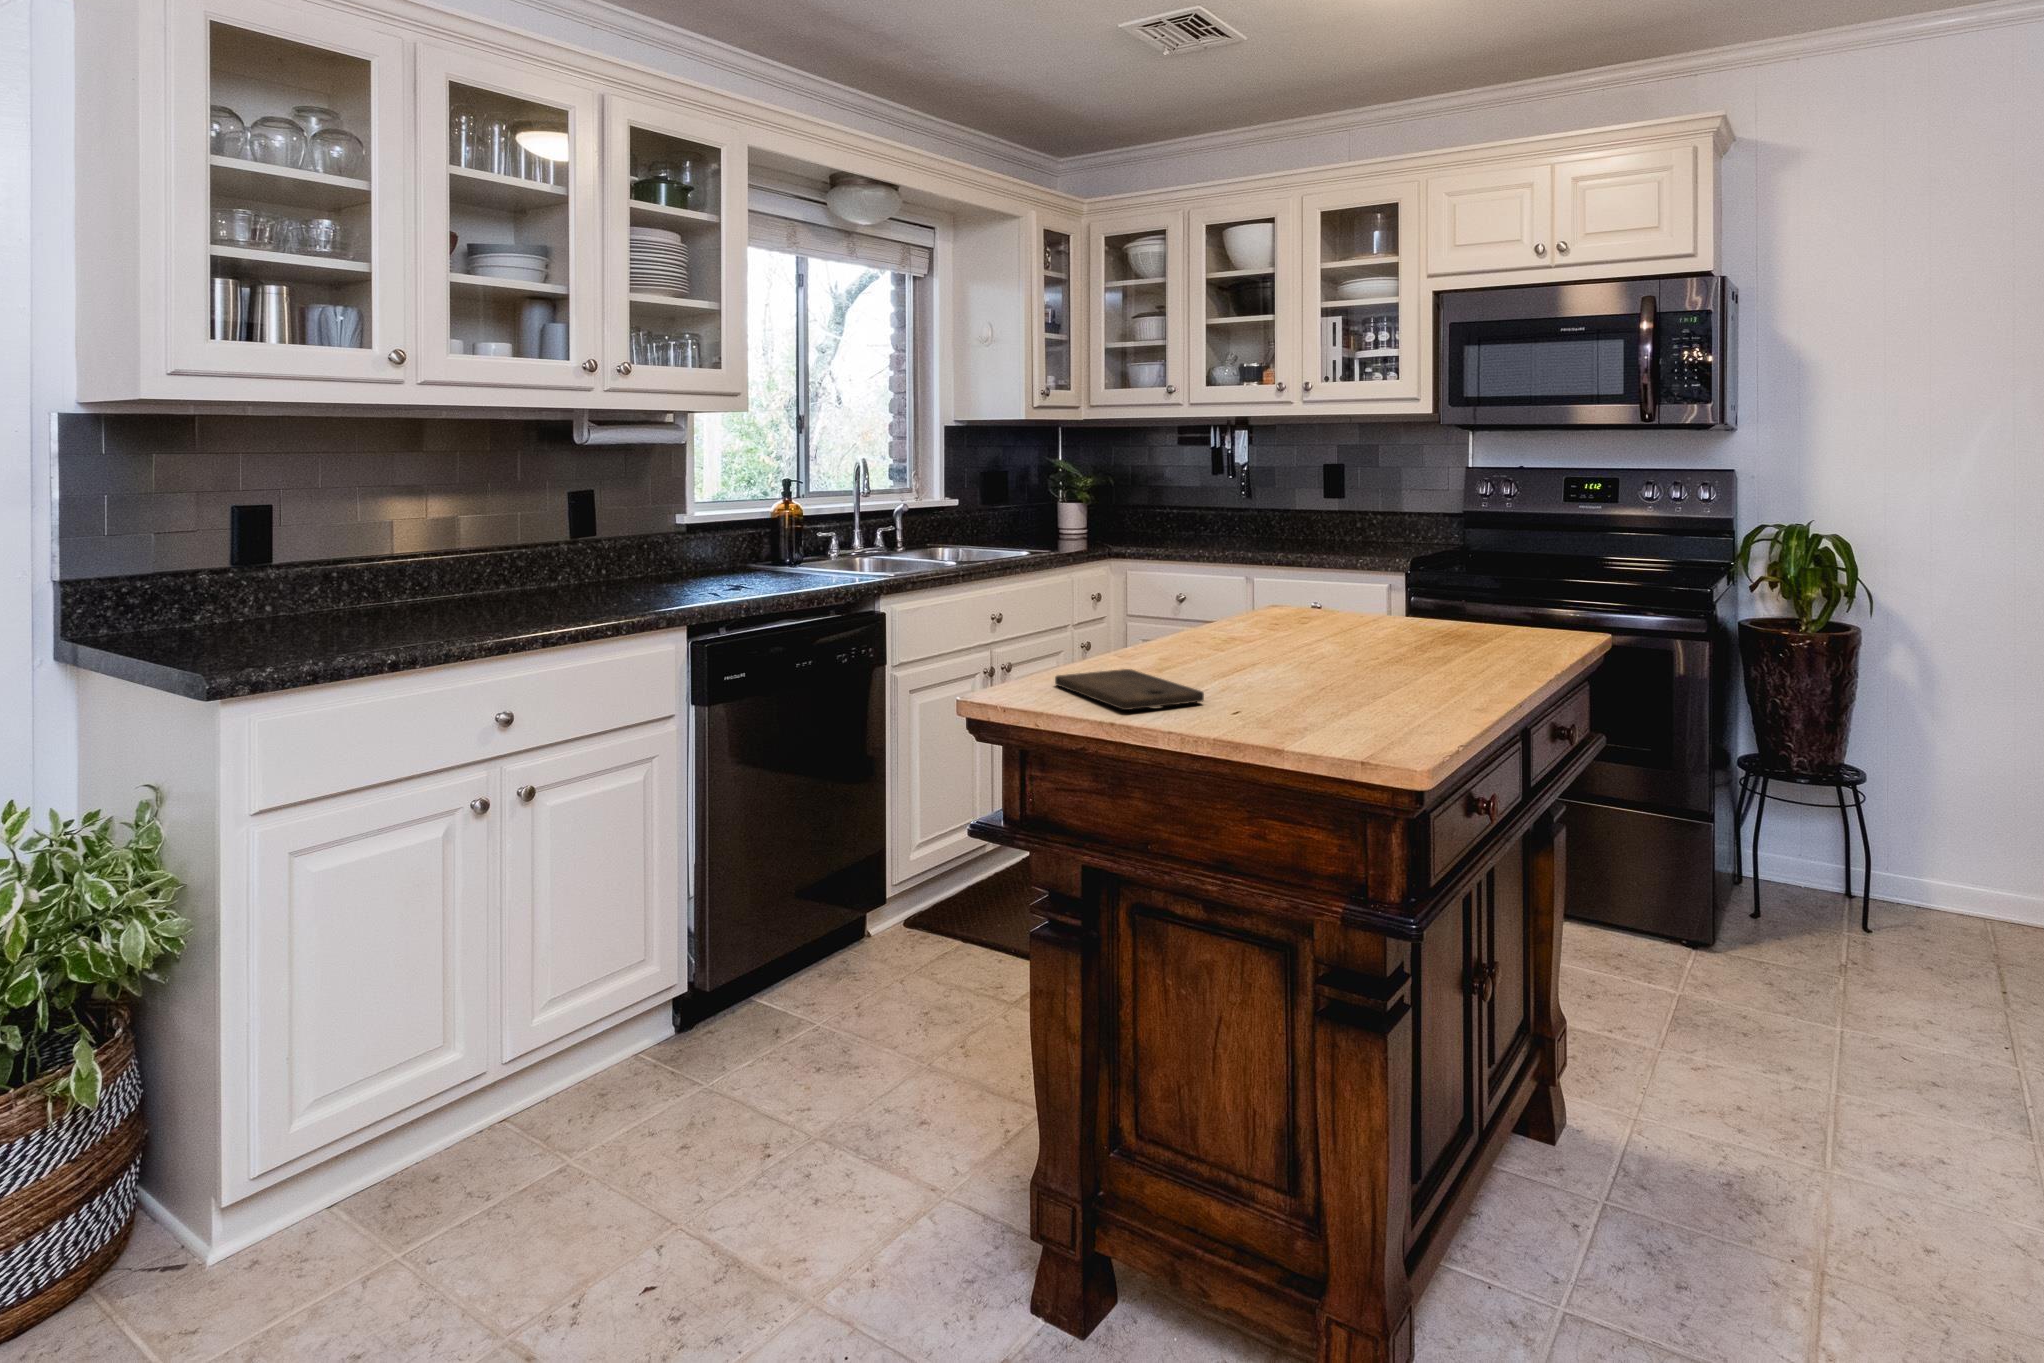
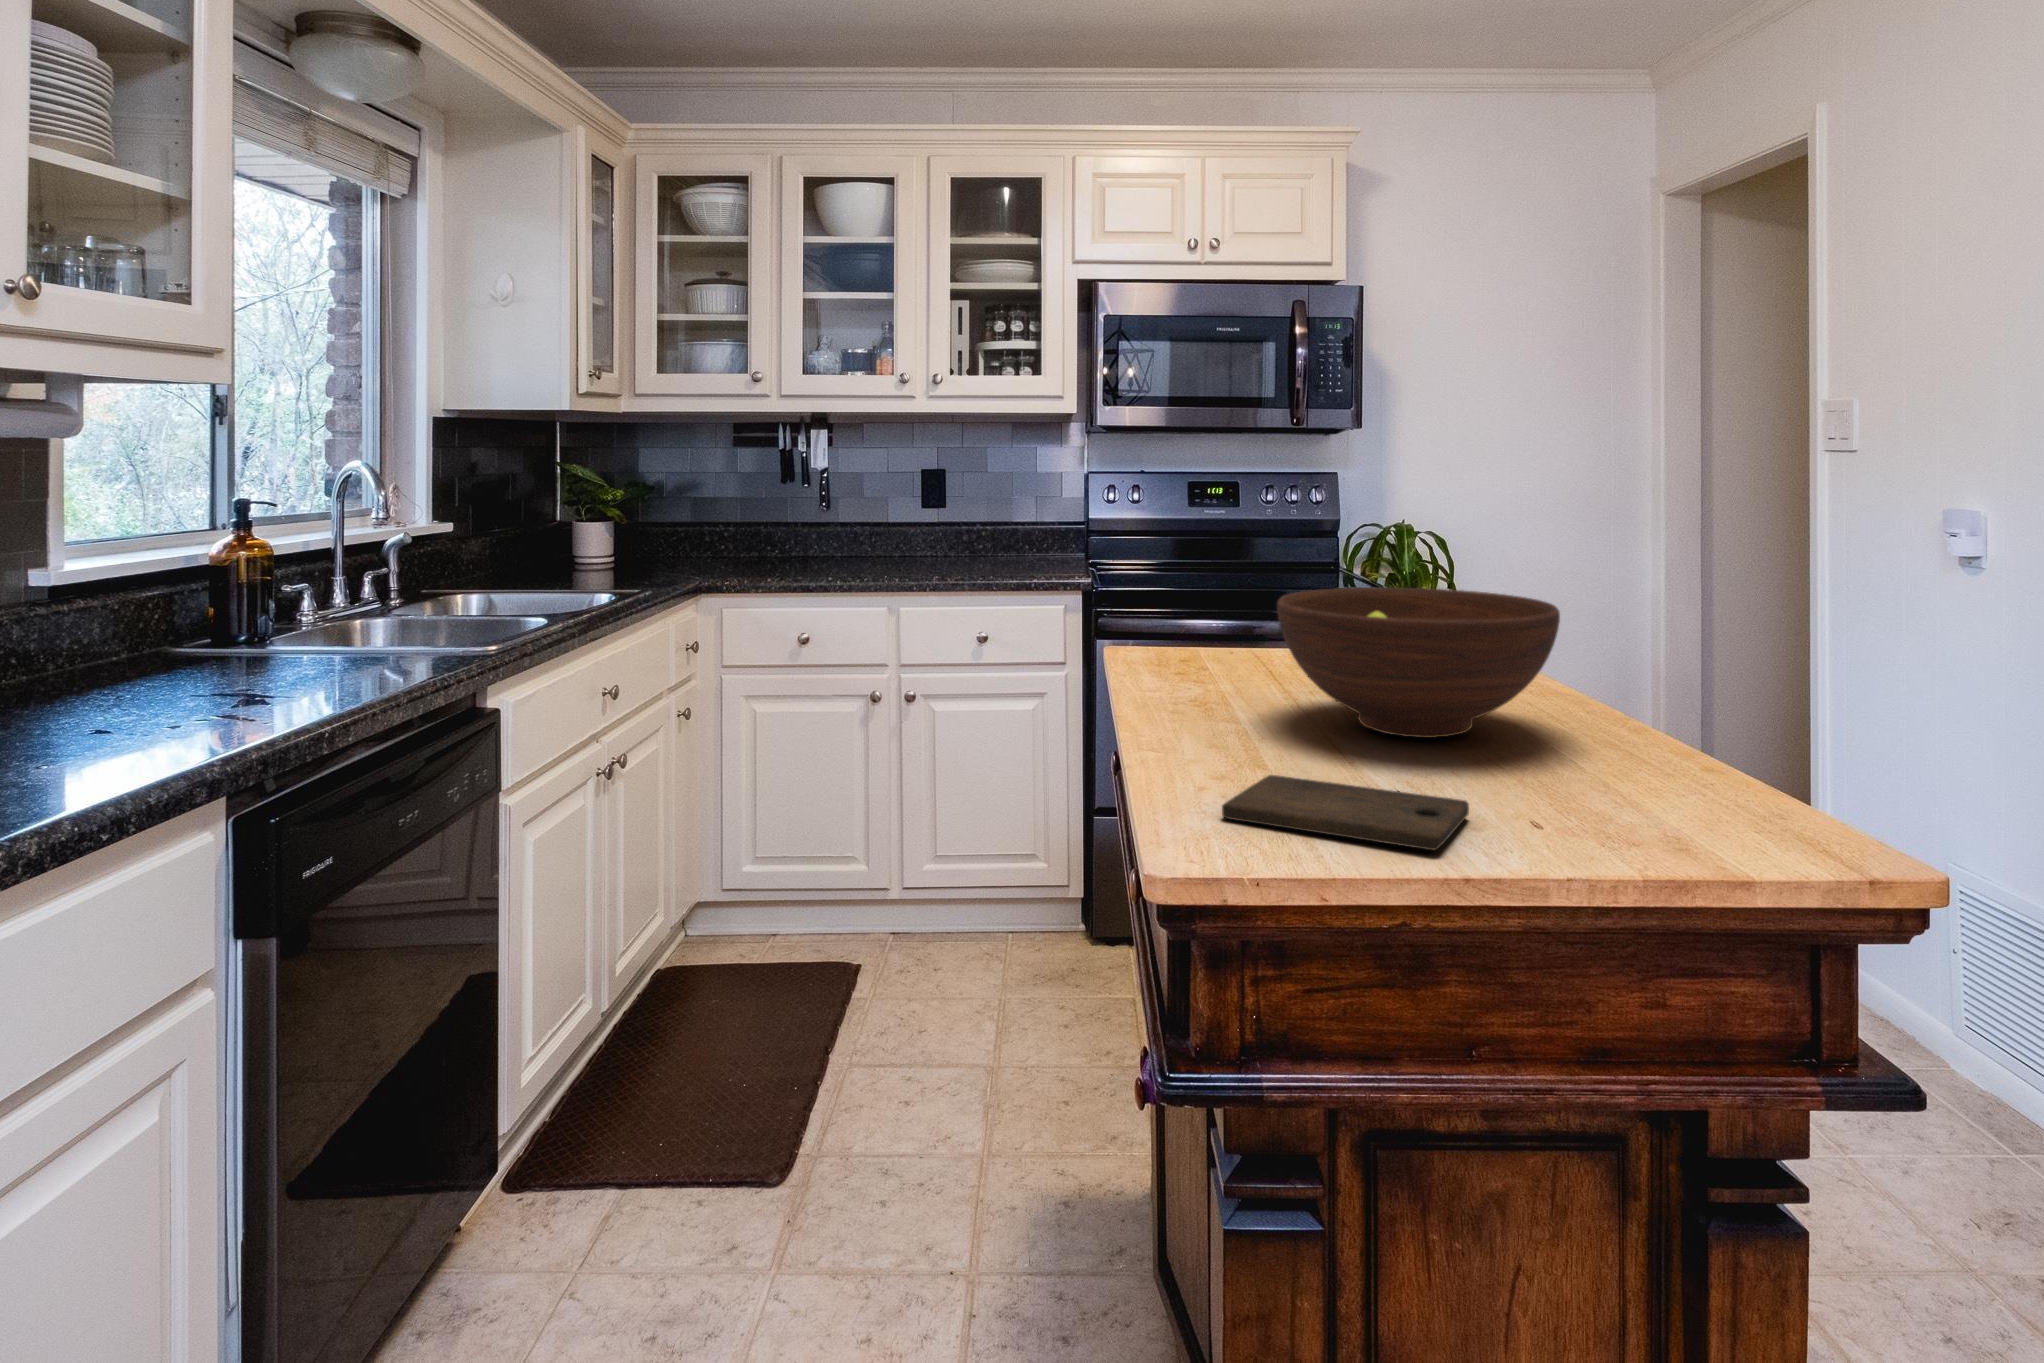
fruit bowl: none [1221,556,1440,669] -> present [1277,587,1560,738]

